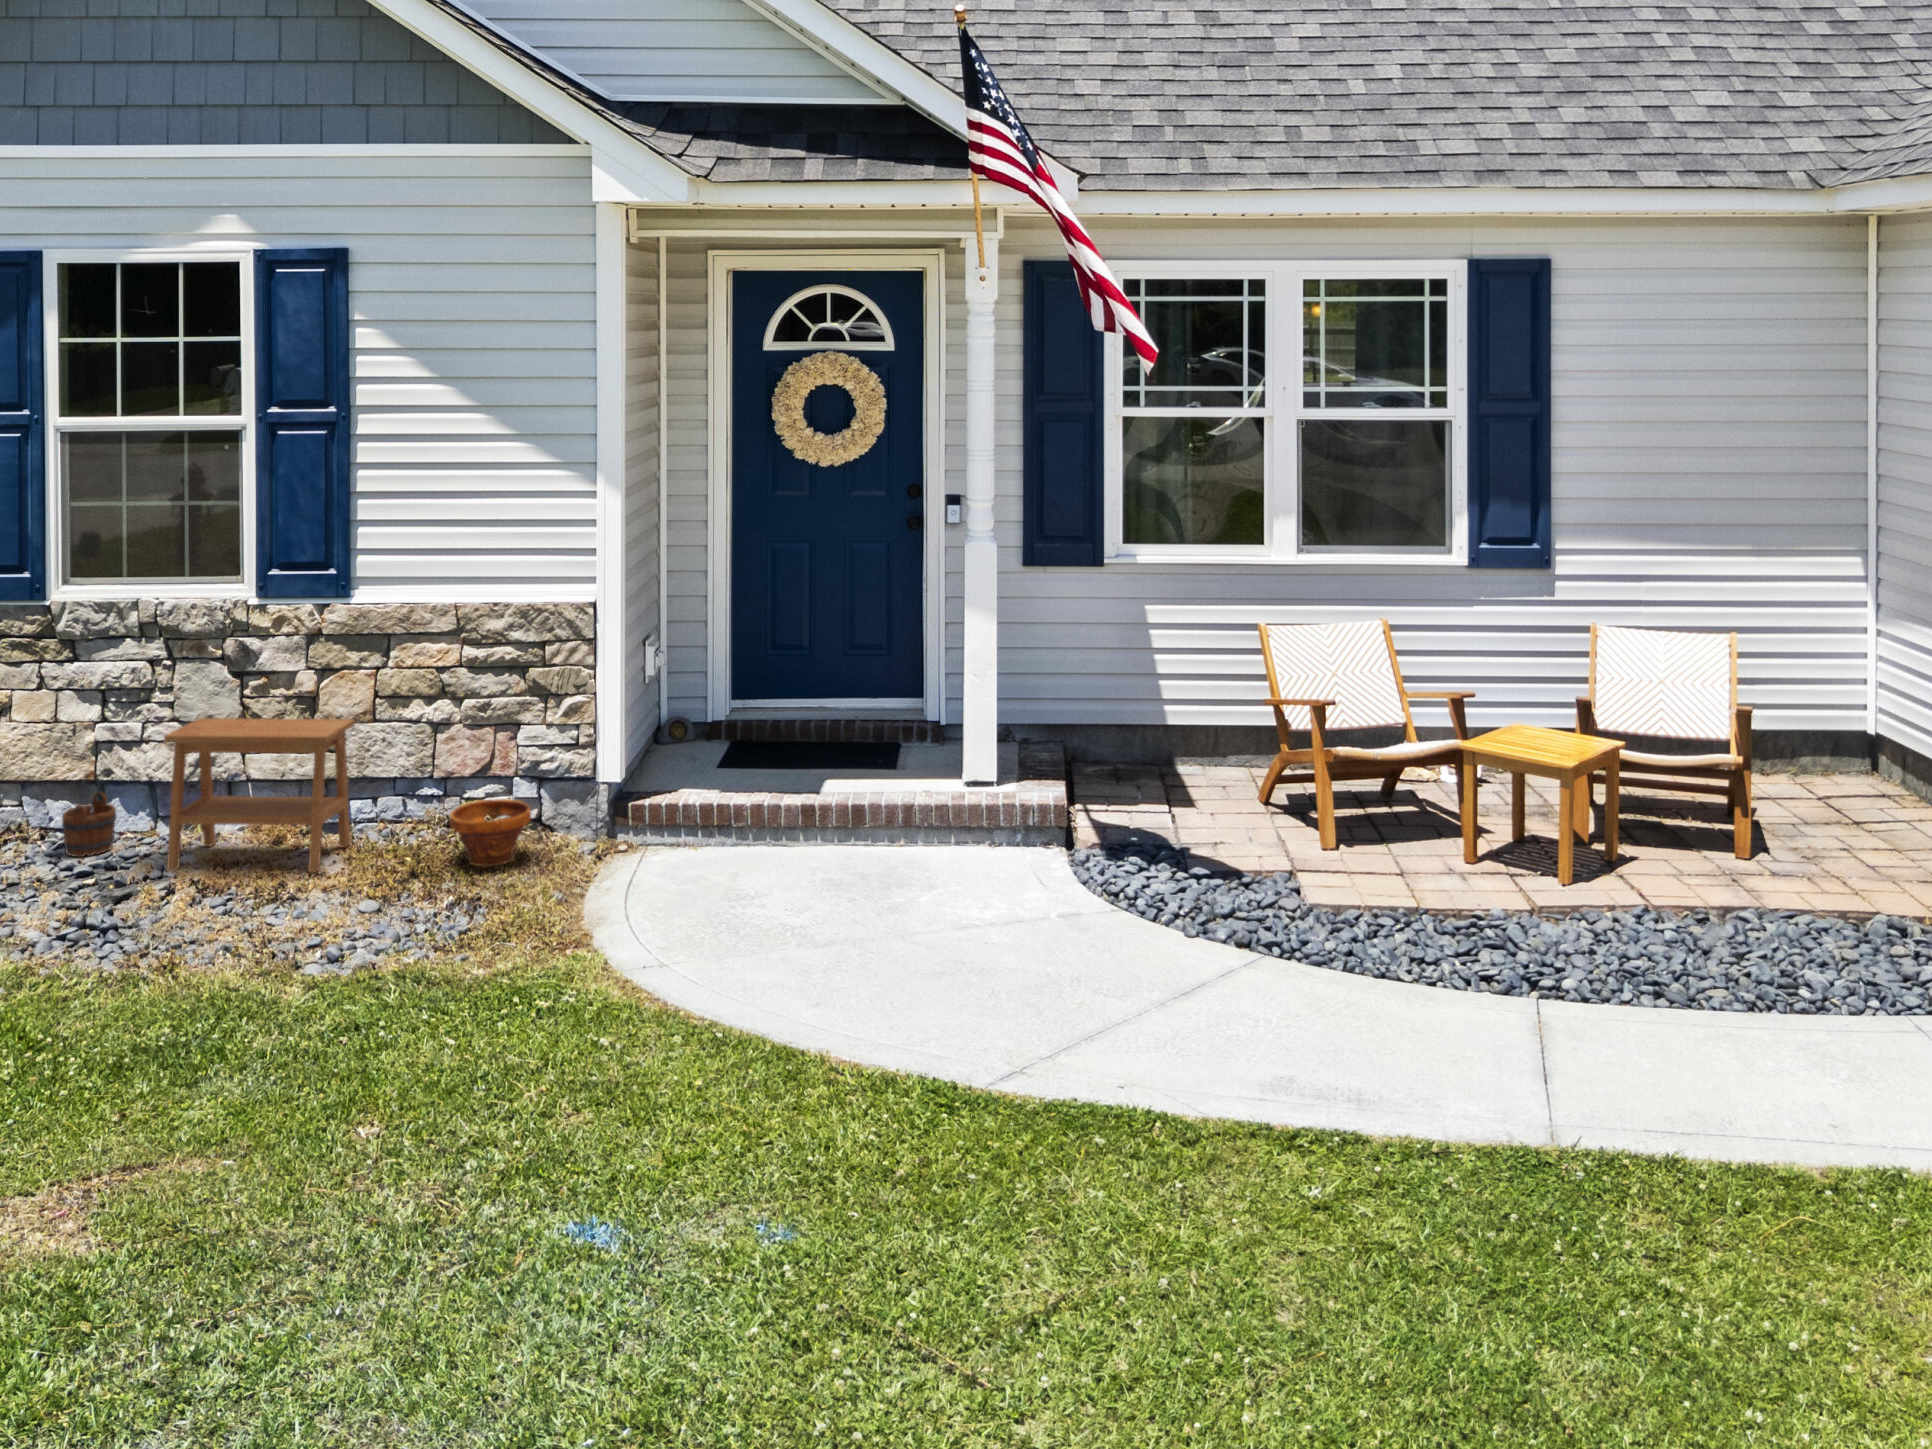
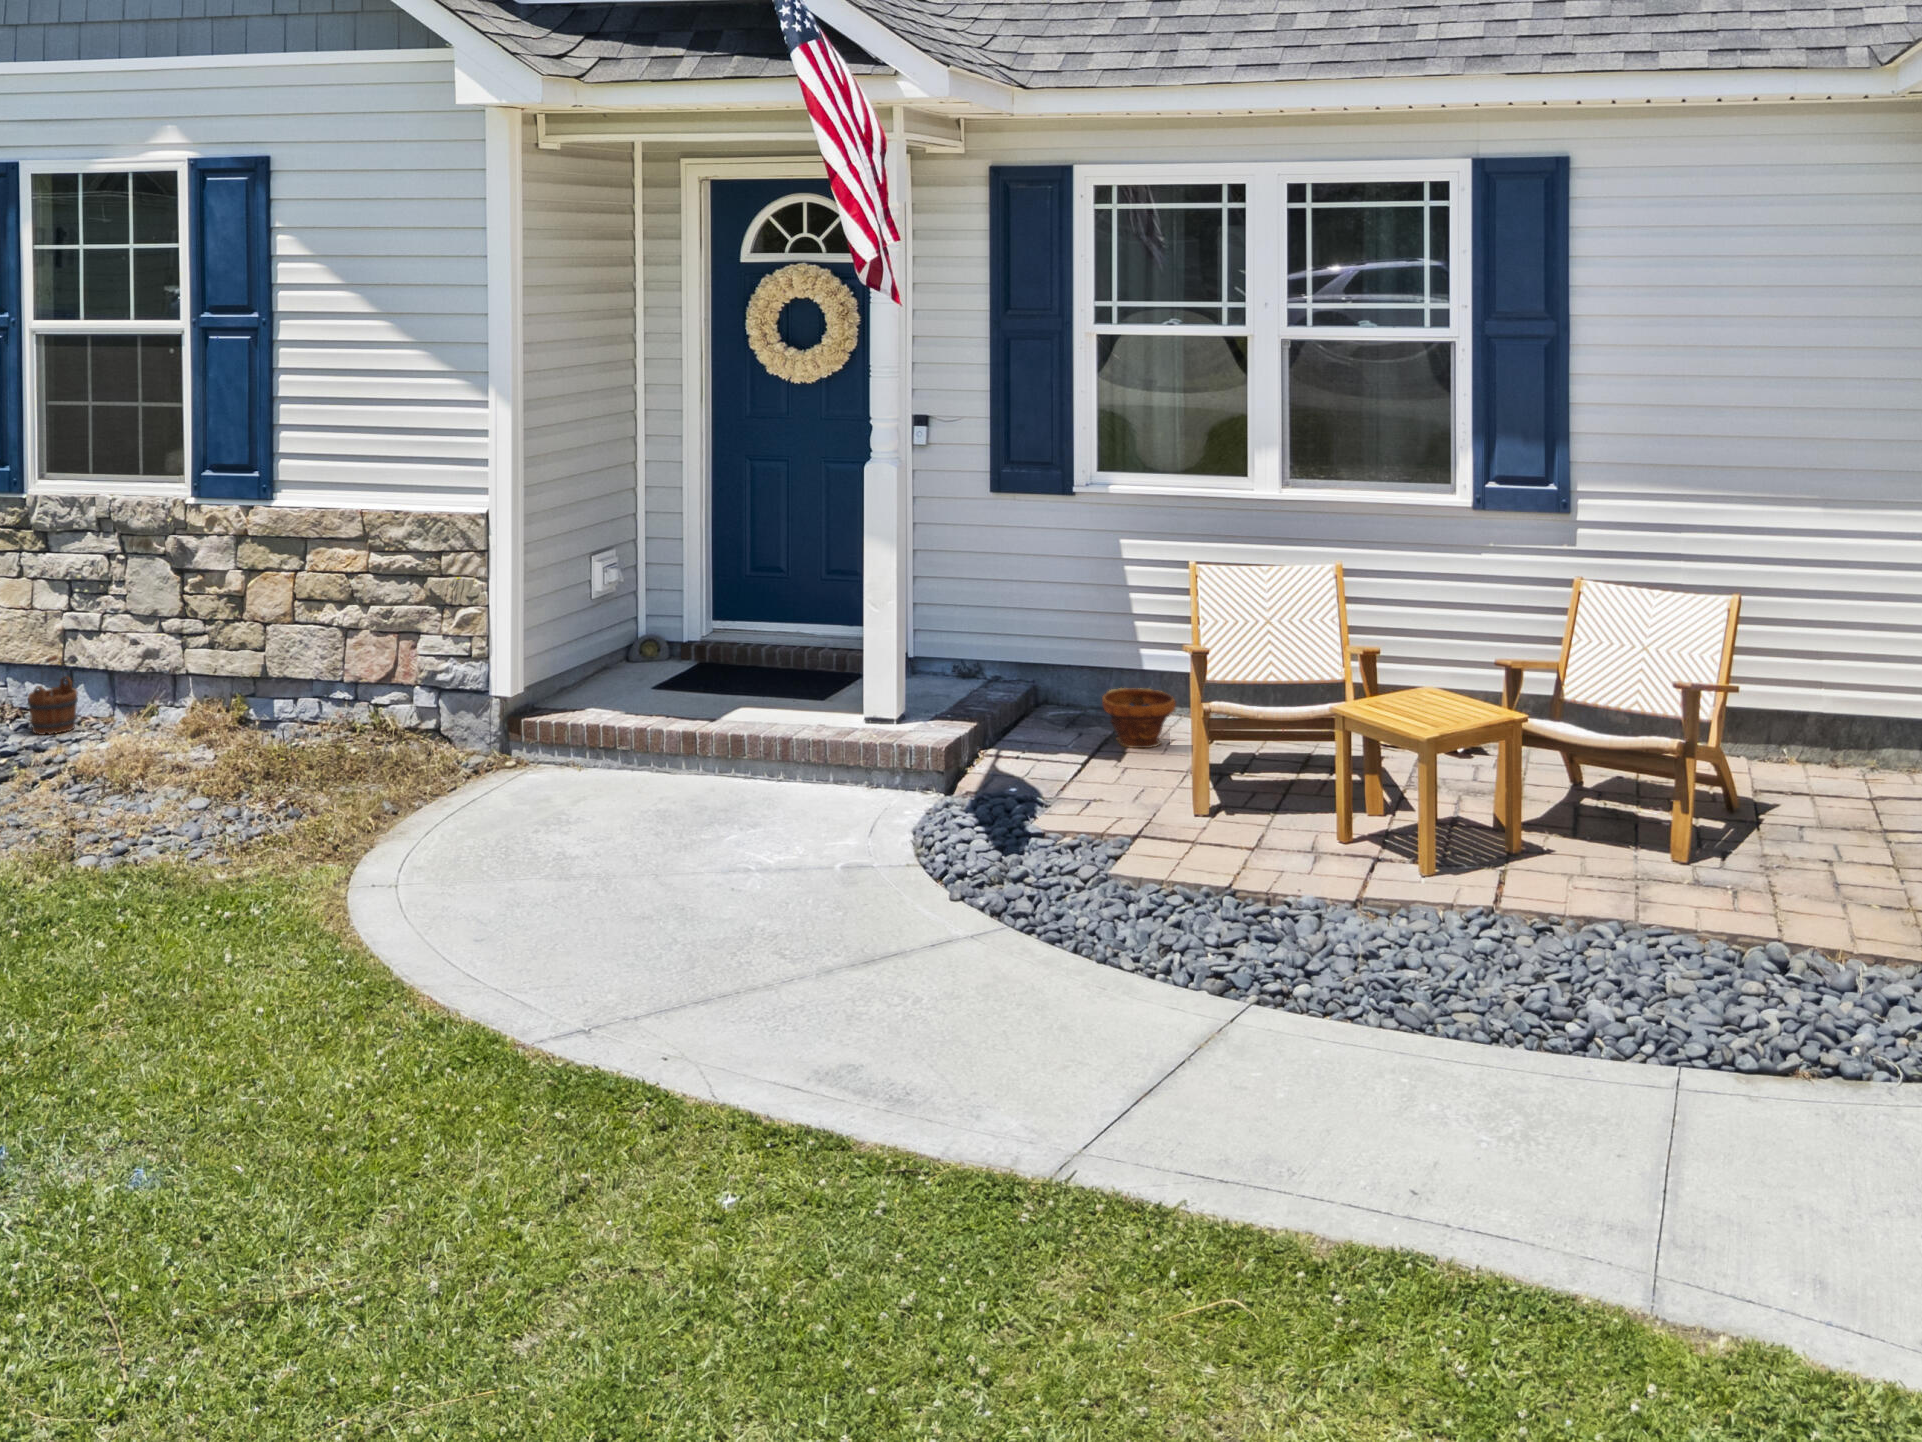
side table: present [164,718,355,873] -> none [96,612,272,763]
planter: present [450,799,531,867] -> present [1102,688,1176,748]

